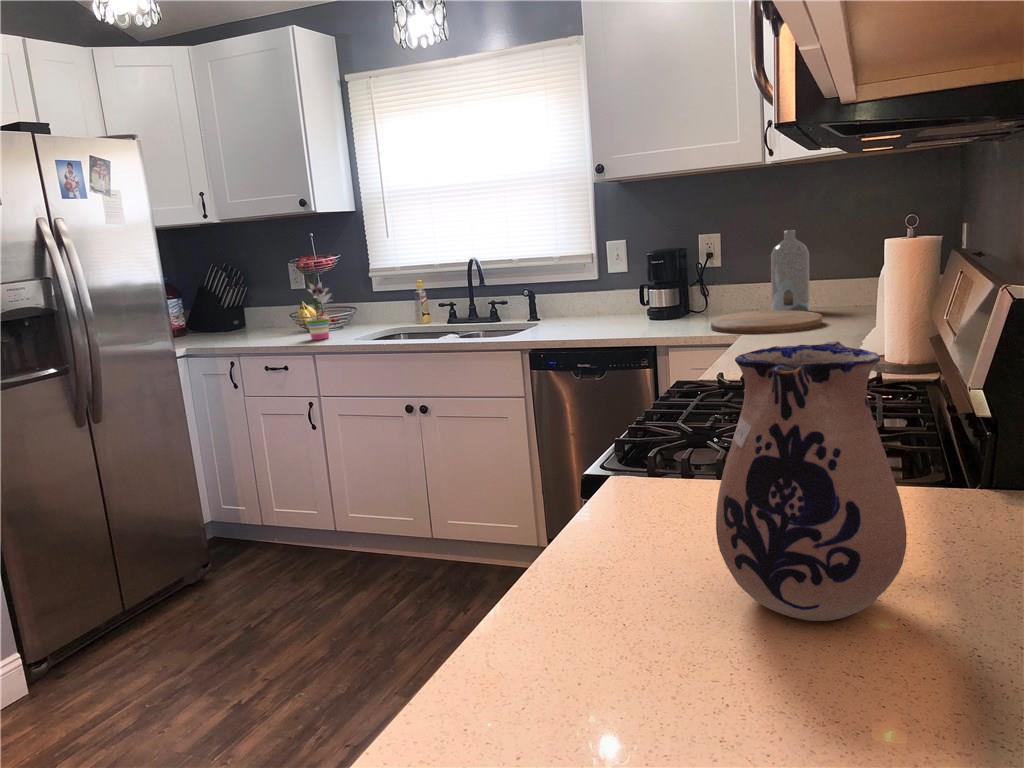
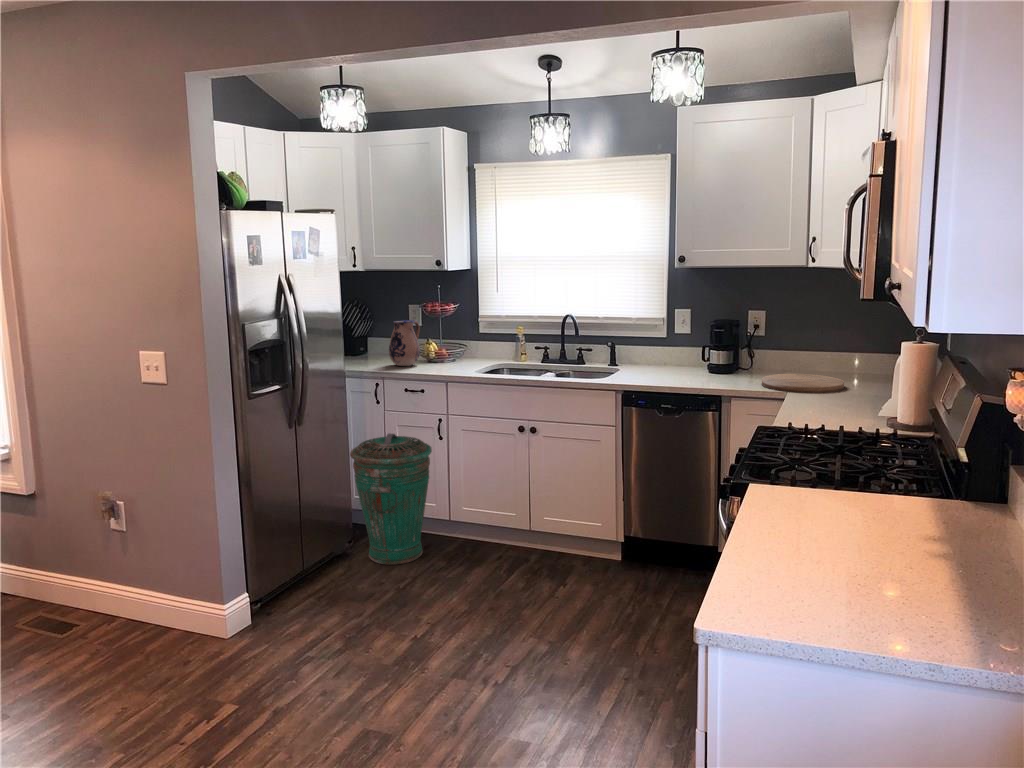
bottle: present [771,230,809,311] -> none [802,314,833,376]
potted plant: present [299,269,331,340] -> none [437,315,461,371]
ceramic pitcher: present [716,341,907,621] -> present [389,320,420,366]
trash can: none [185,425,297,595] -> present [350,433,432,565]

